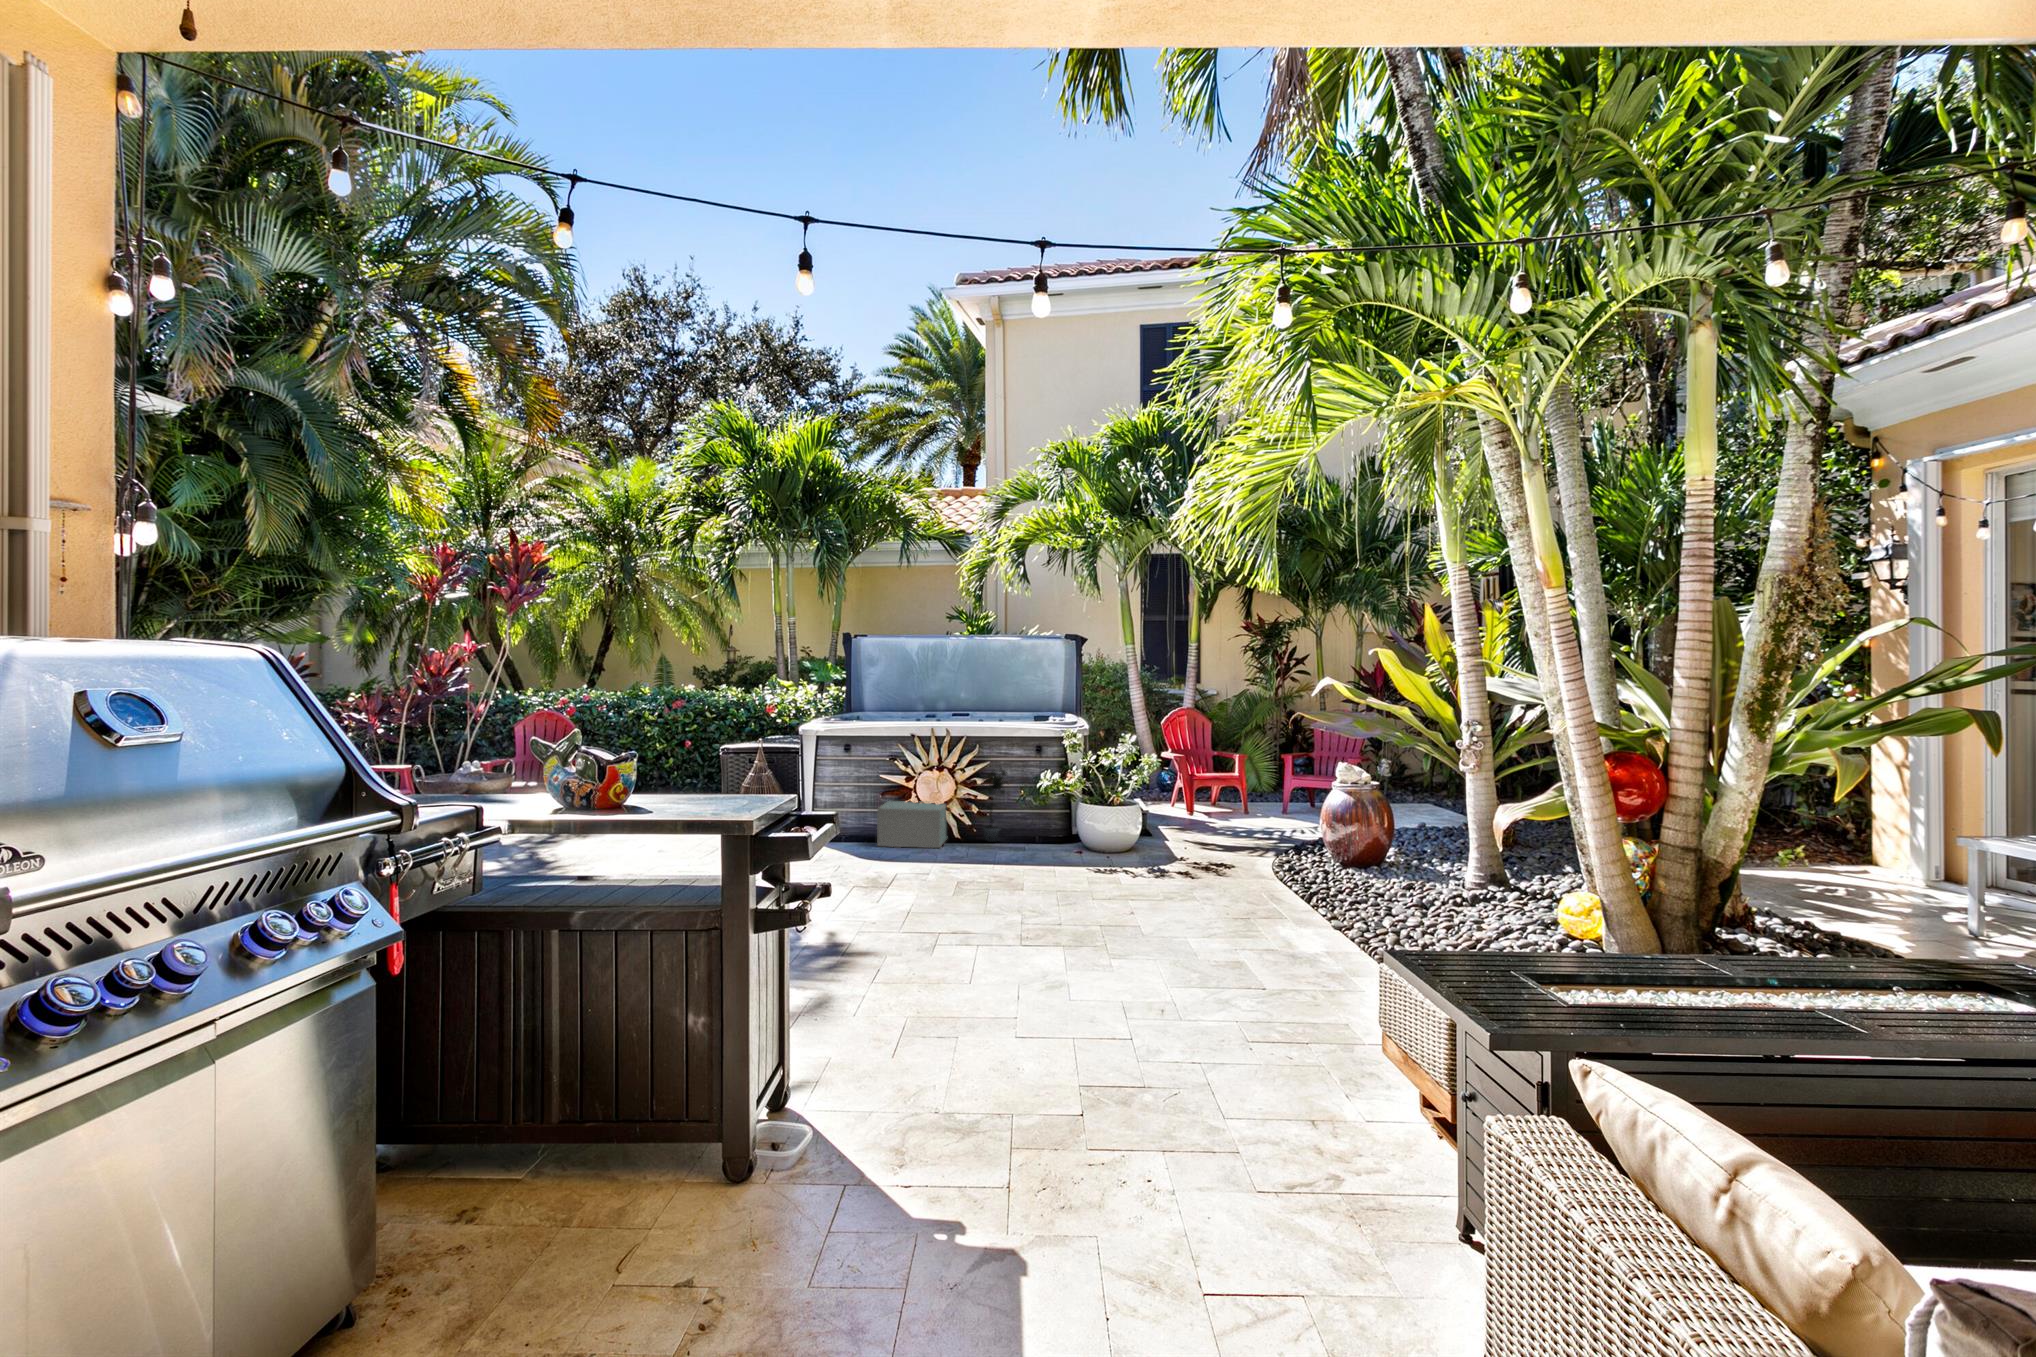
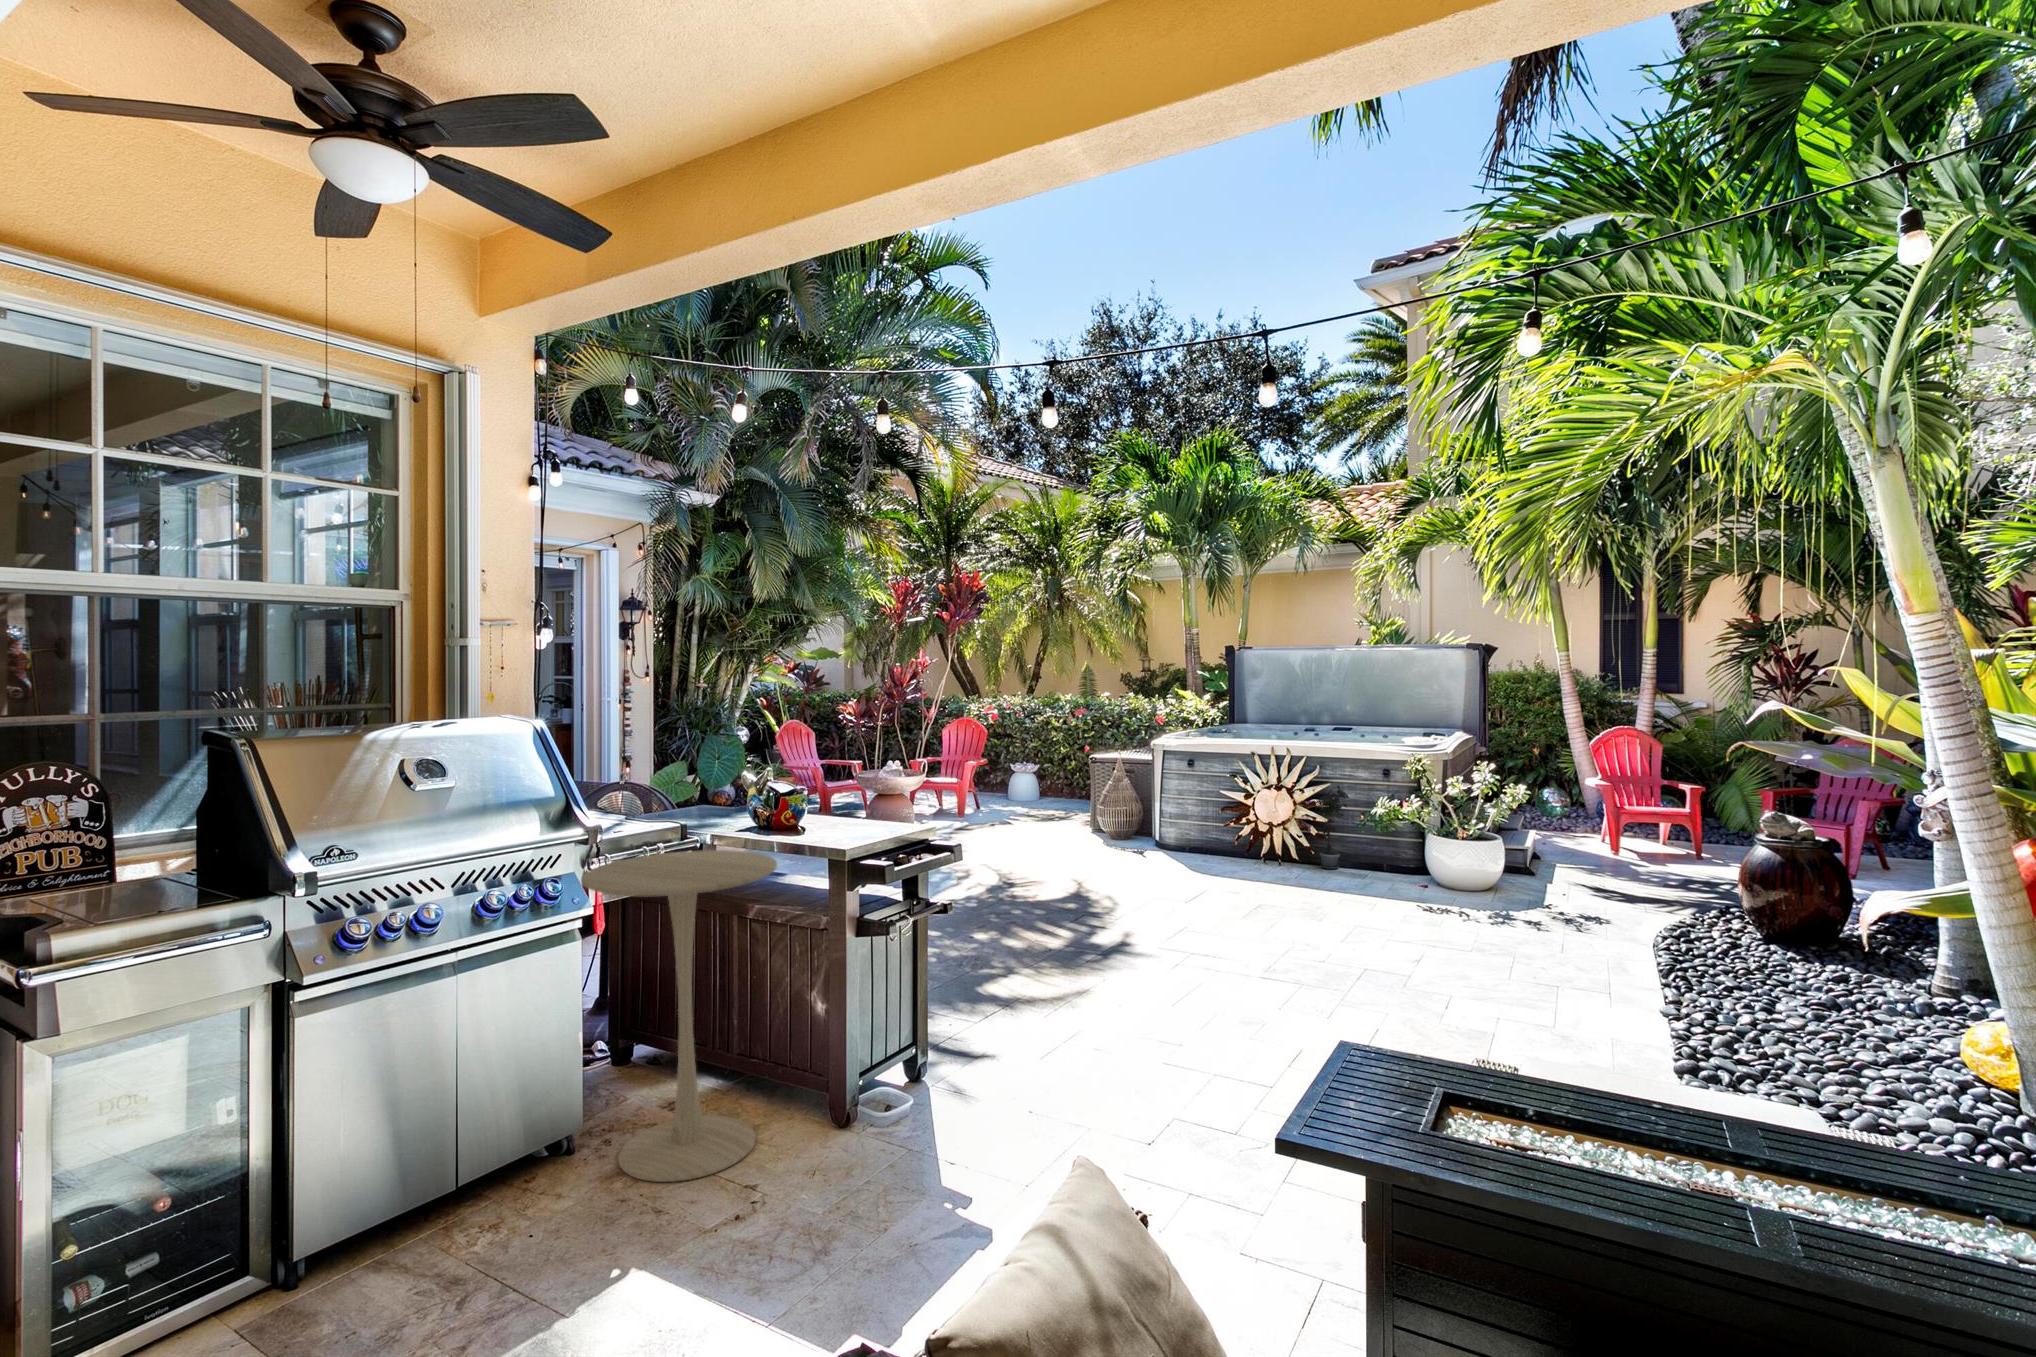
storage box: present [877,801,948,848] -> none [1202,817,1285,871]
pedestal table: none [568,834,803,1231] -> present [581,850,777,1182]

